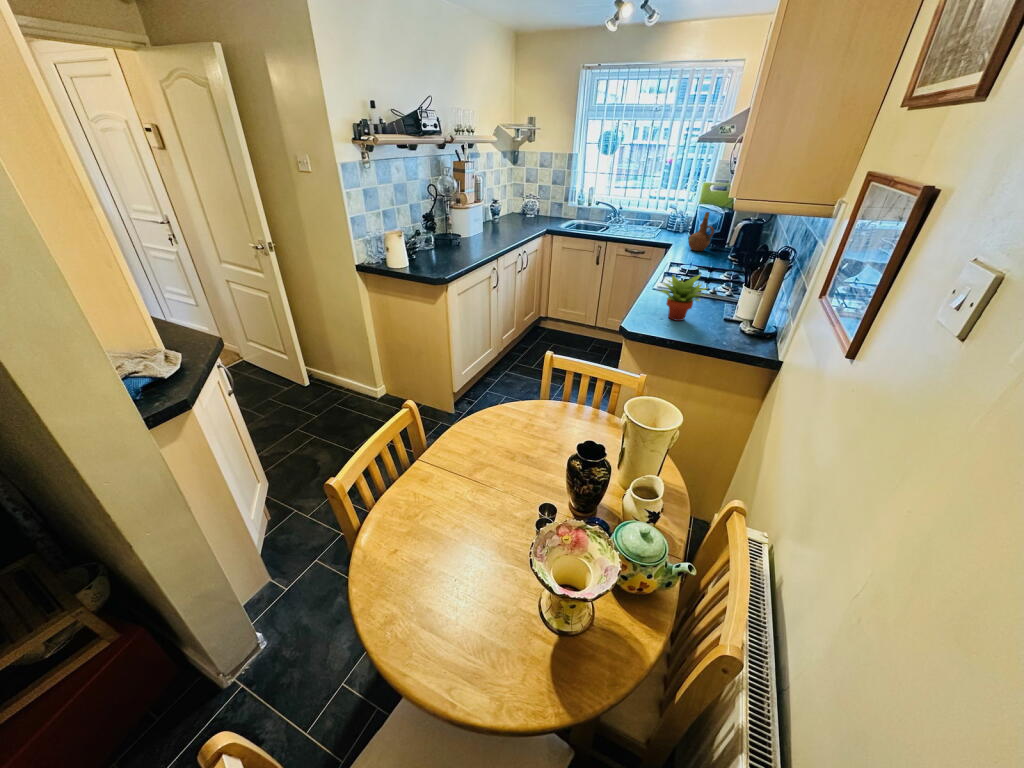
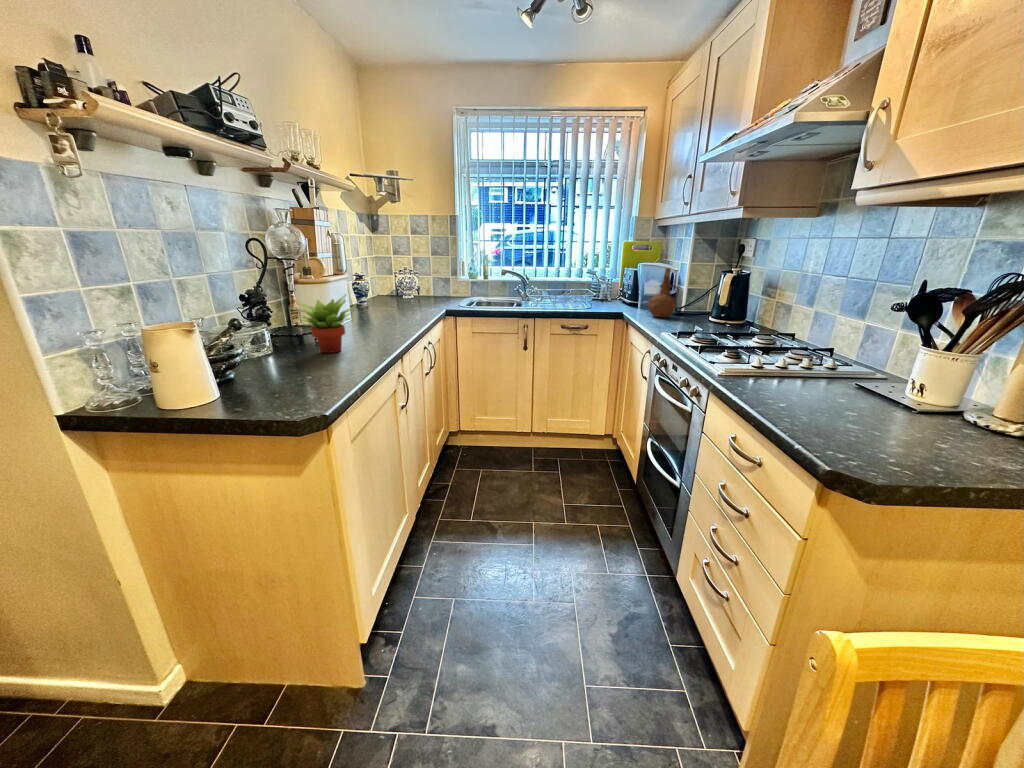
succulent plant: present [661,274,707,321] -> present [291,294,354,353]

